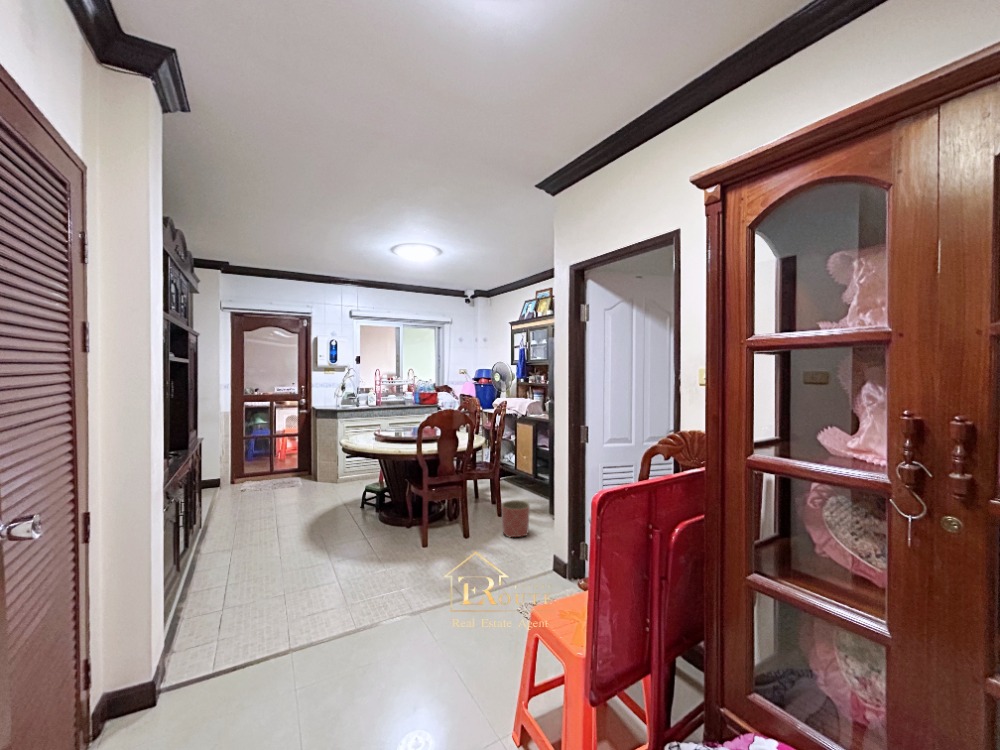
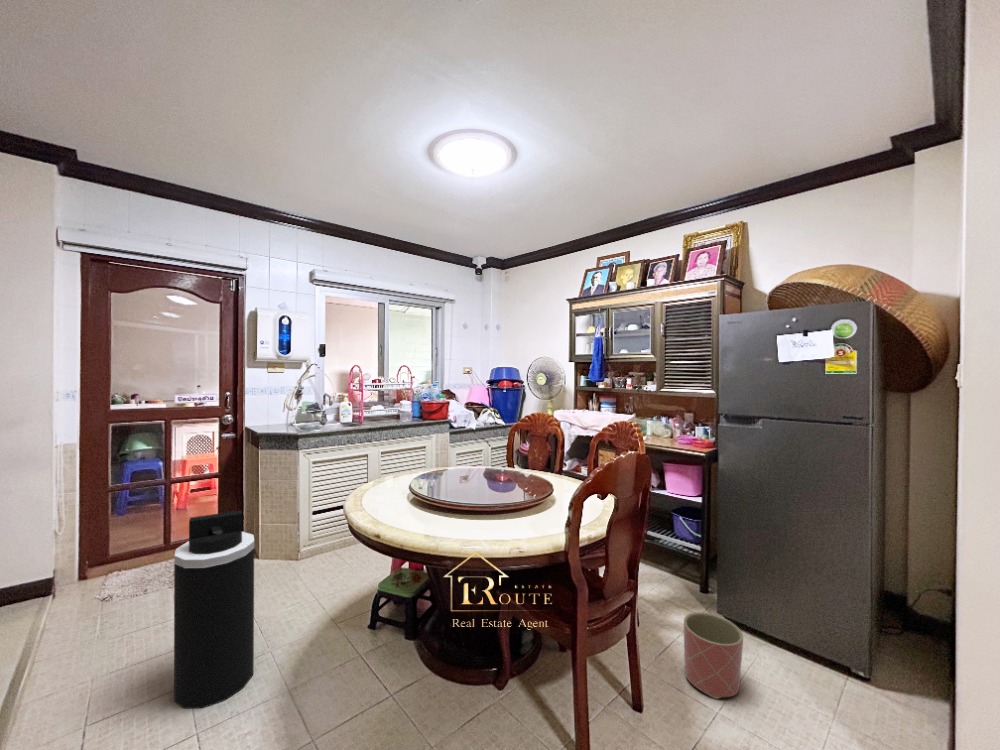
trash can: none [268,438,302,521] -> present [174,510,254,708]

